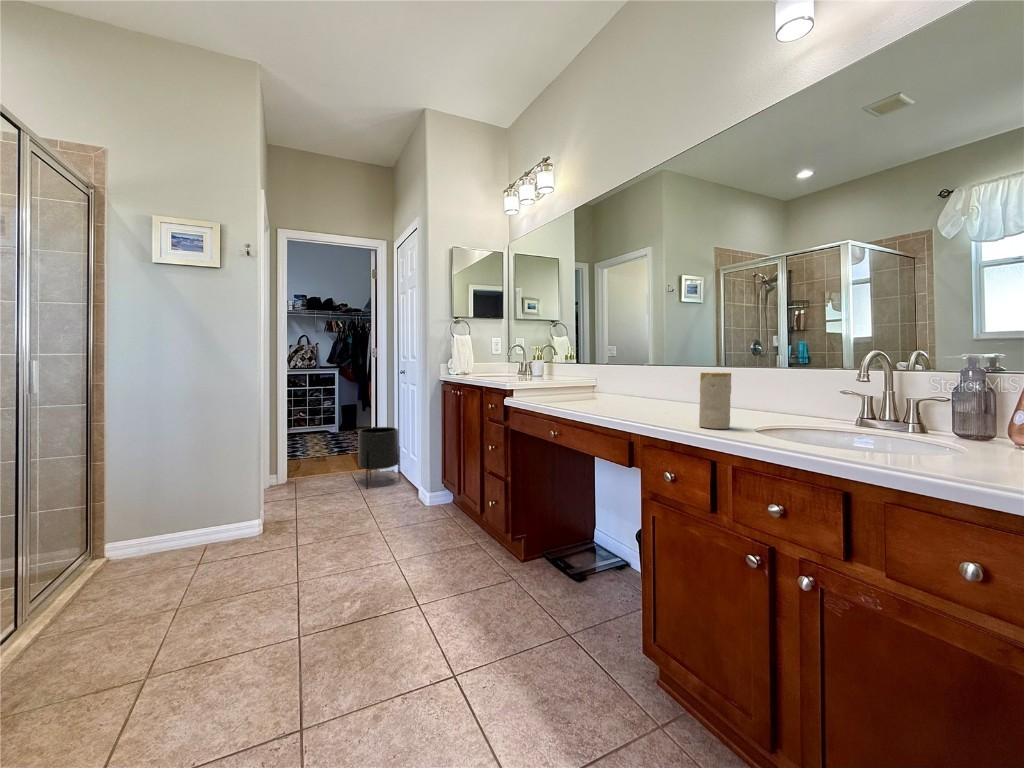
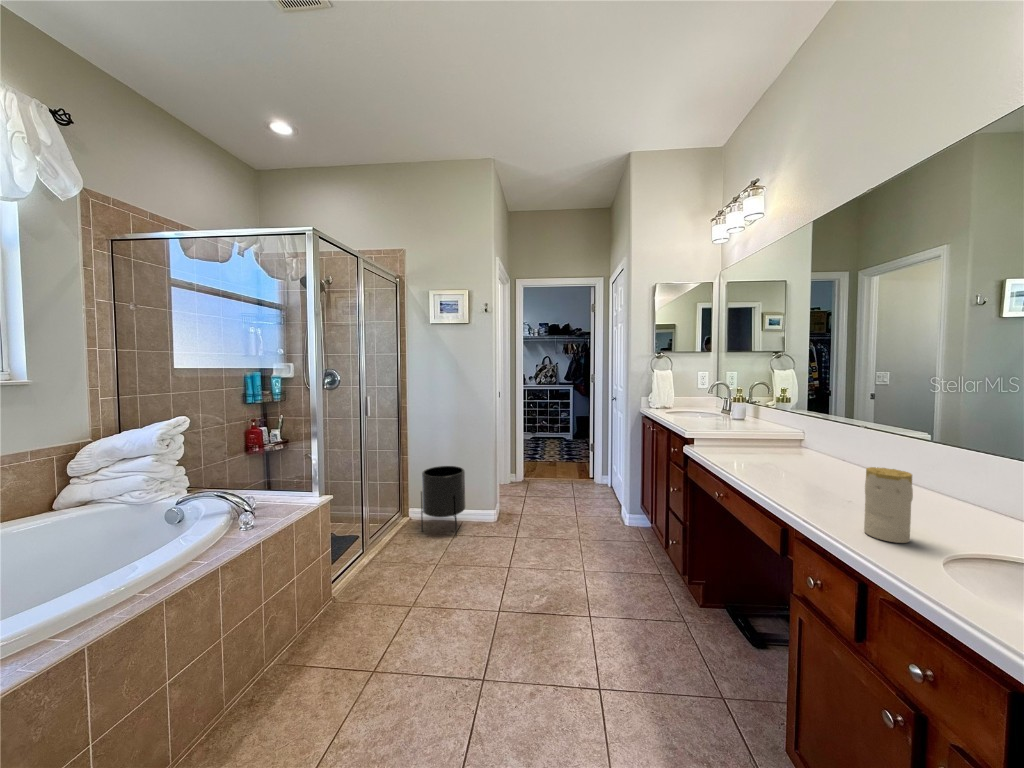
planter: present [358,427,400,489] -> present [421,466,466,537]

